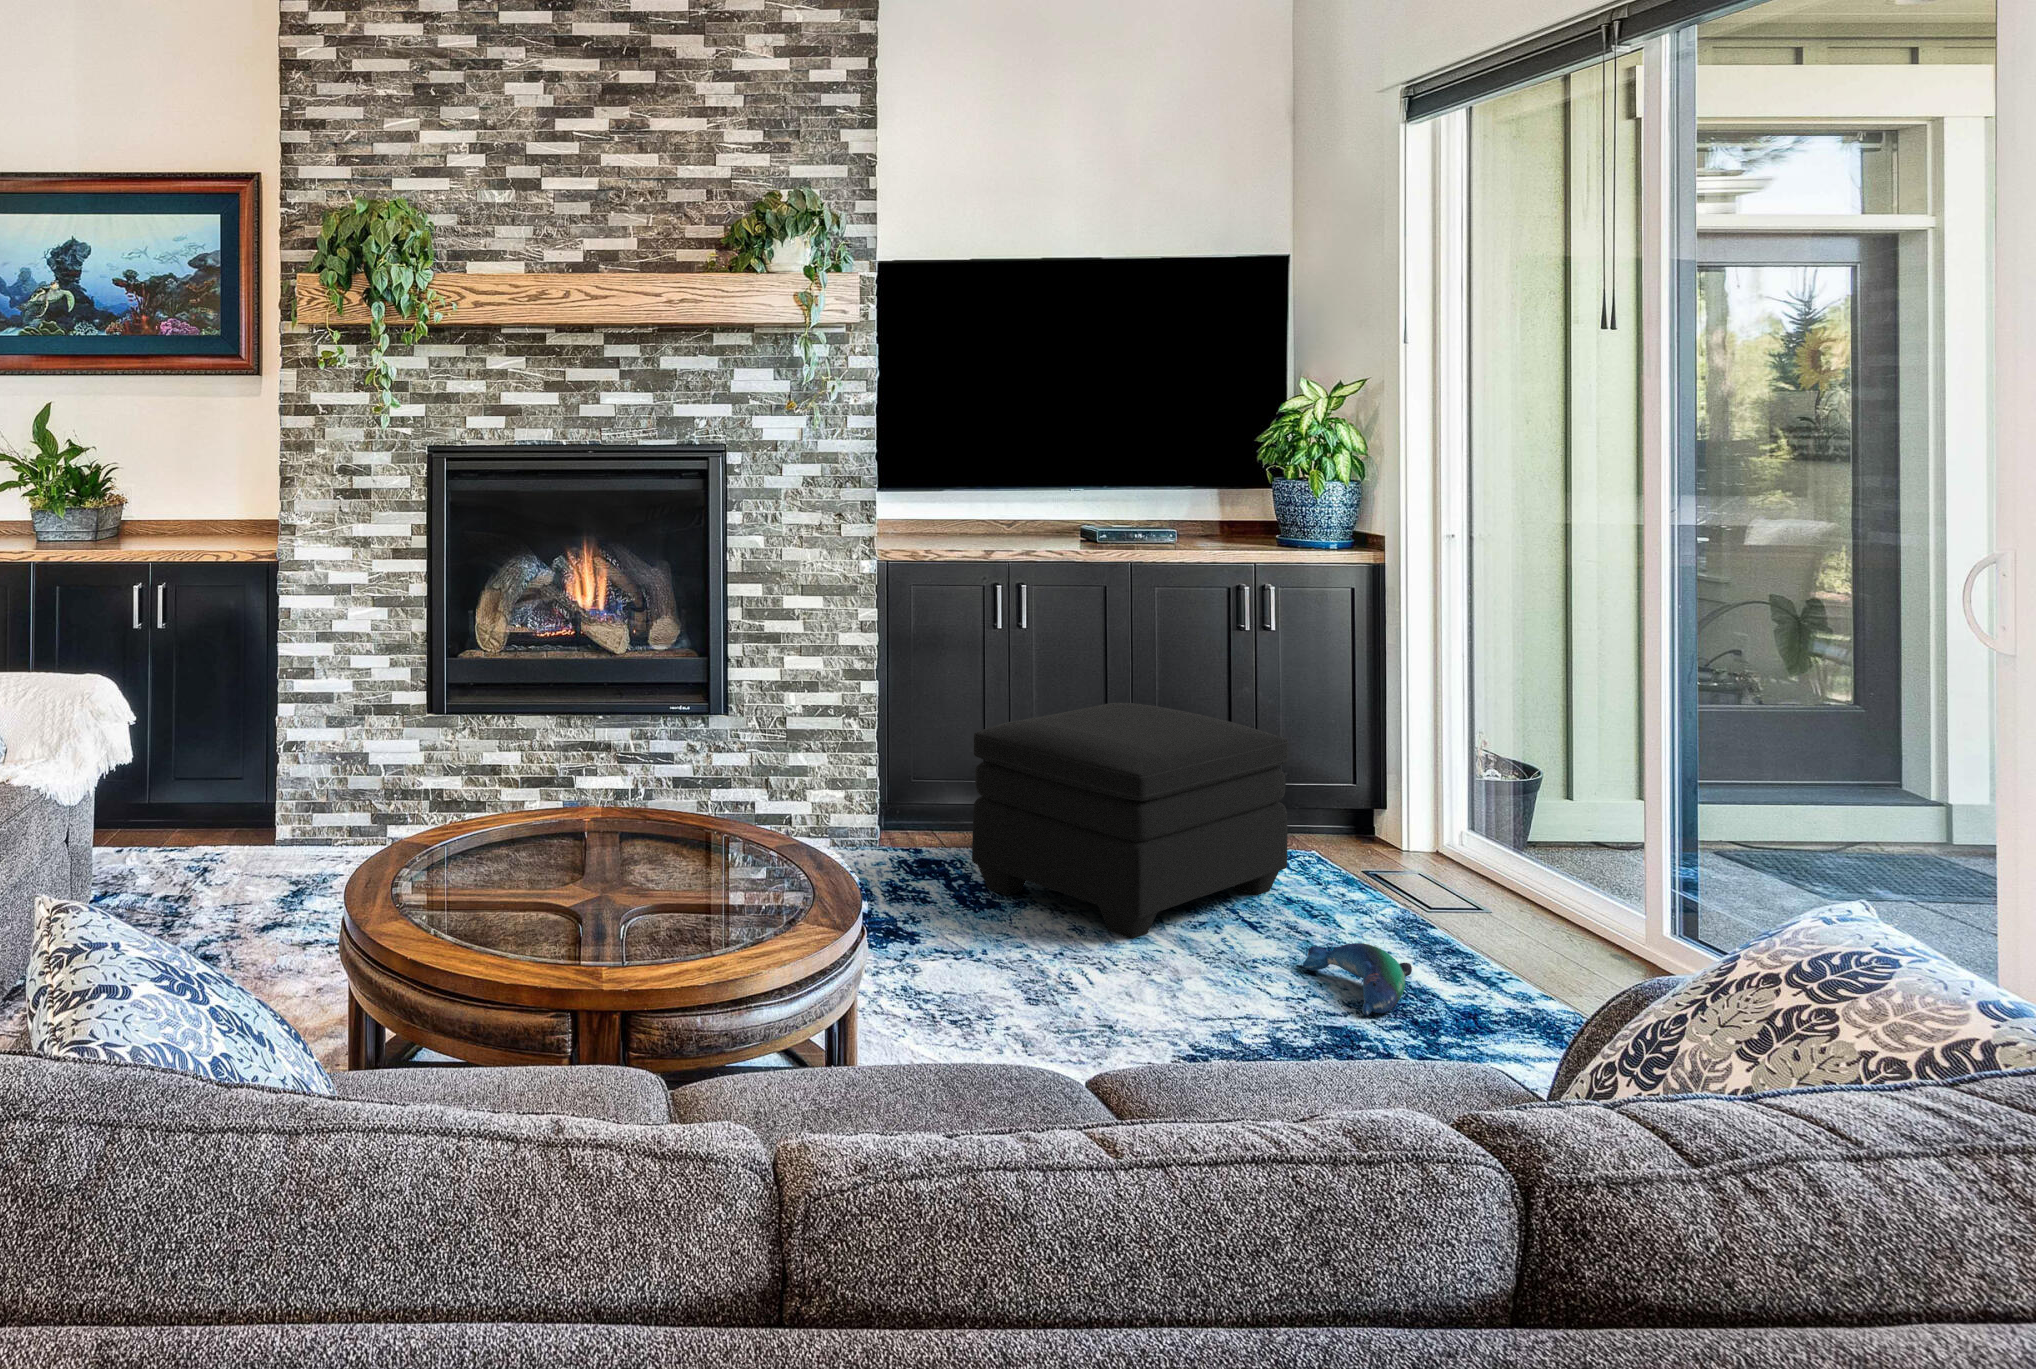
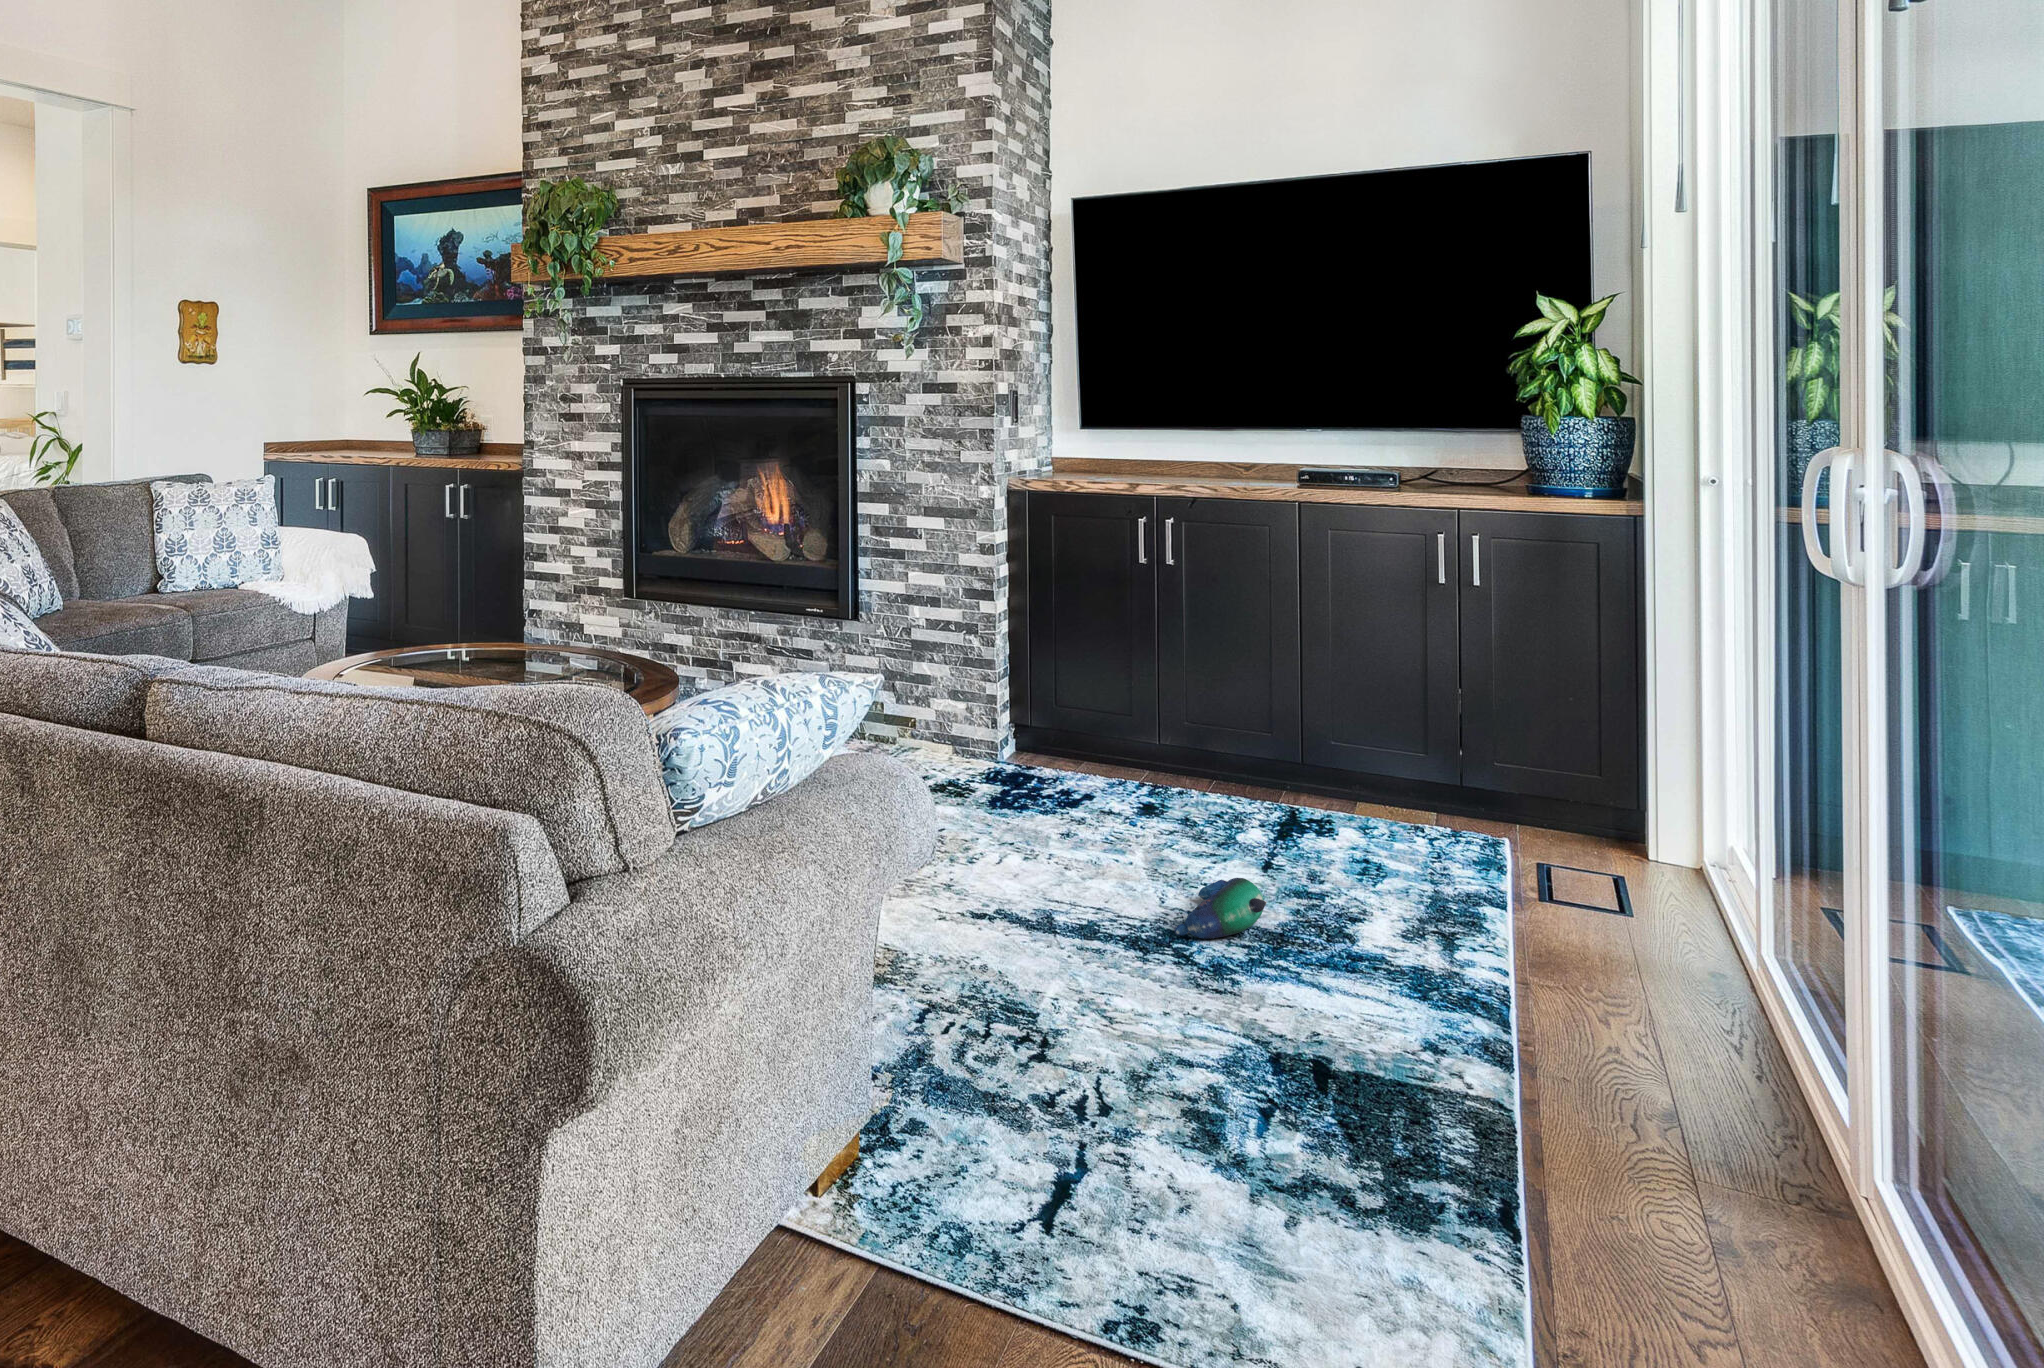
ottoman: present [972,703,1288,939] -> none [1001,640,1353,851]

